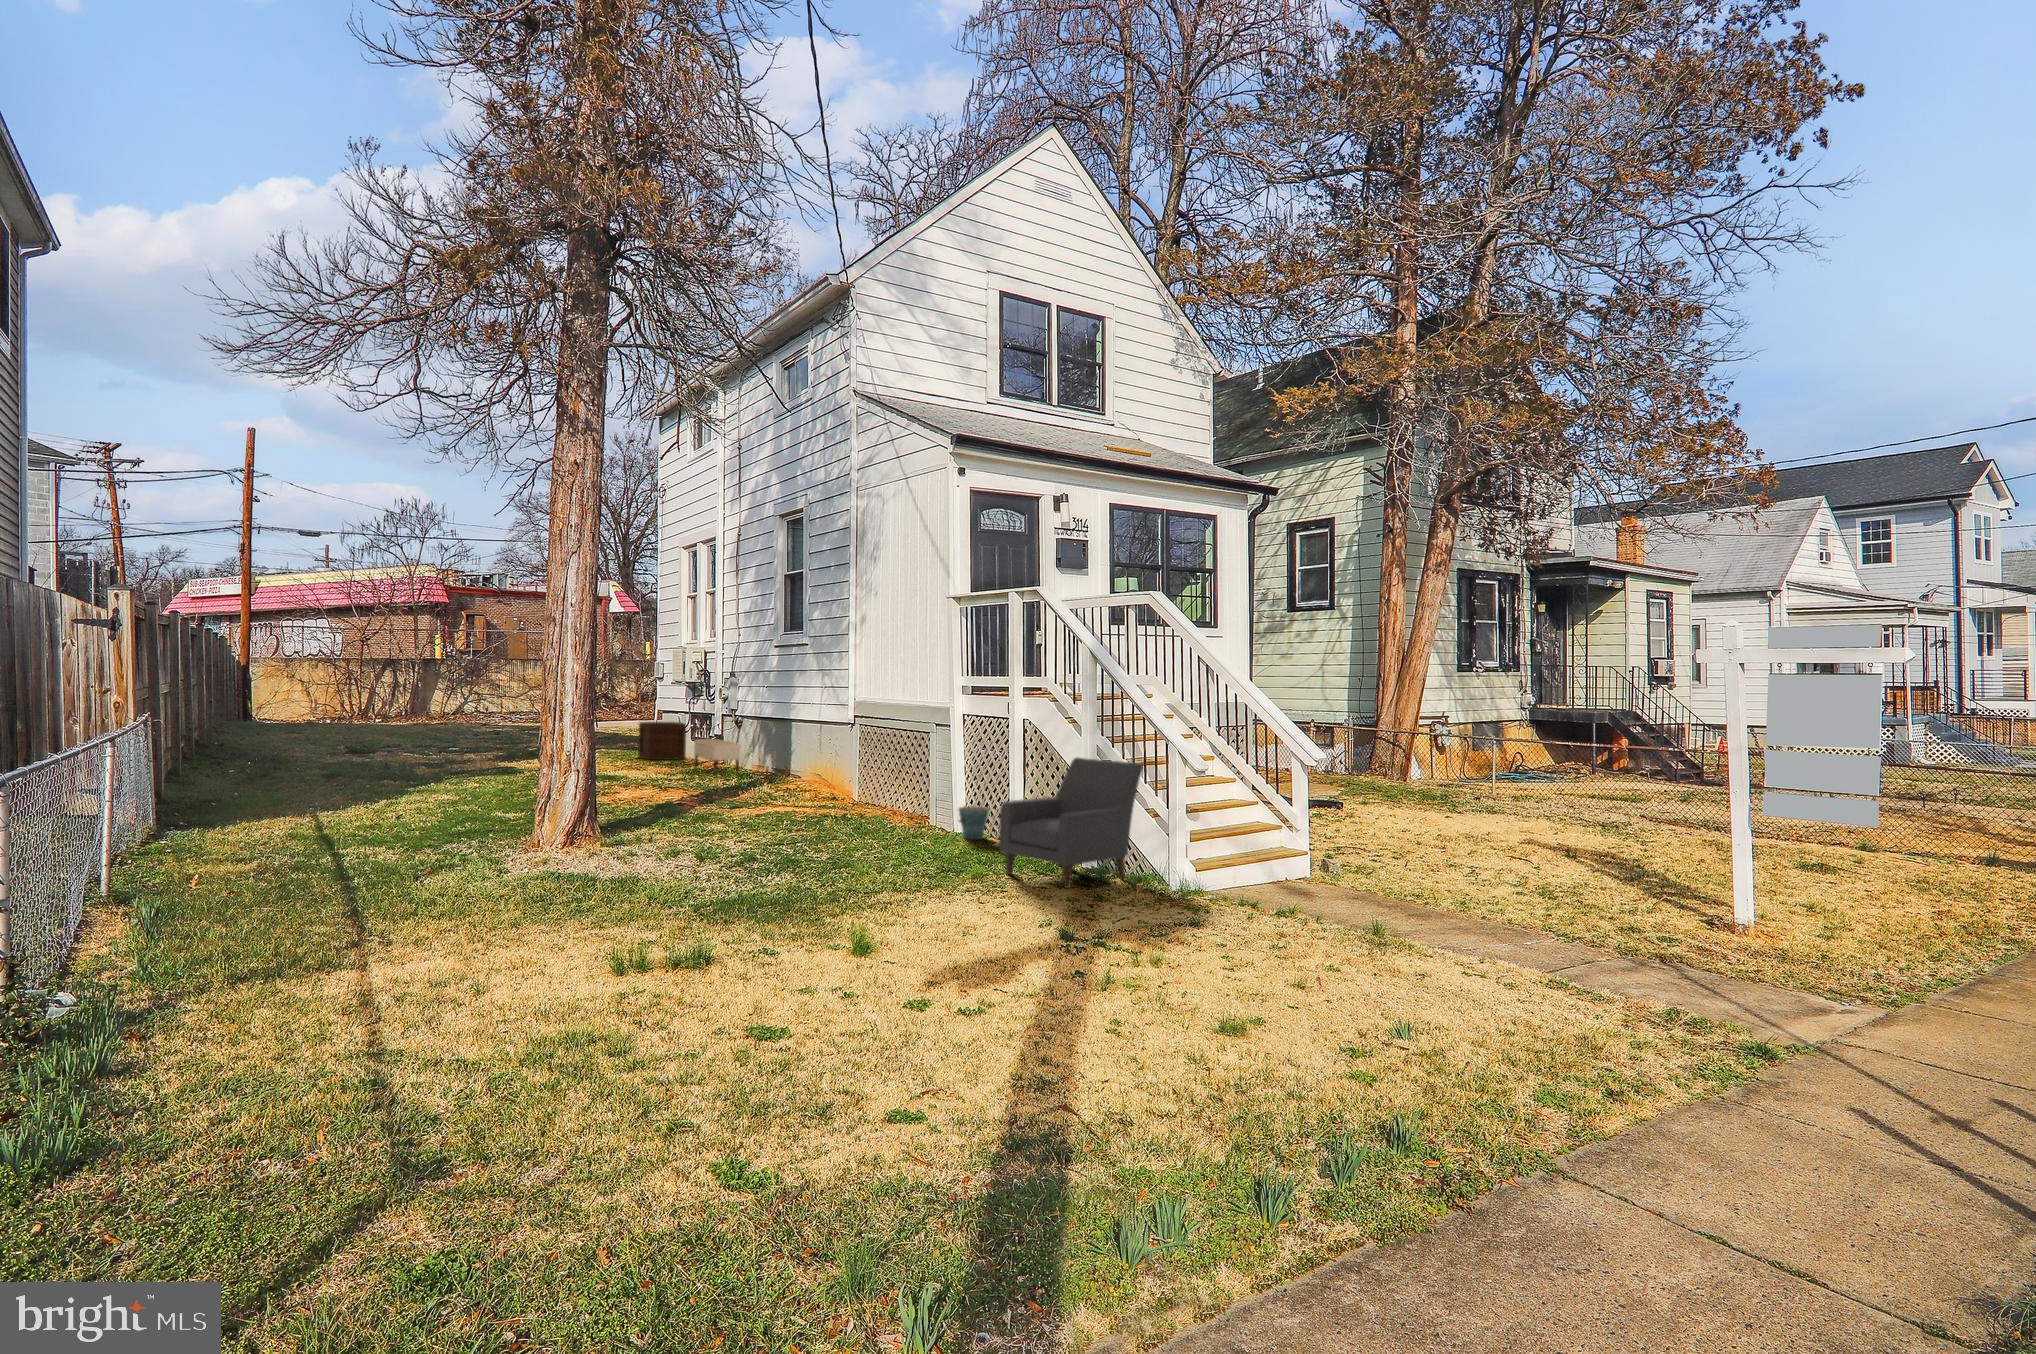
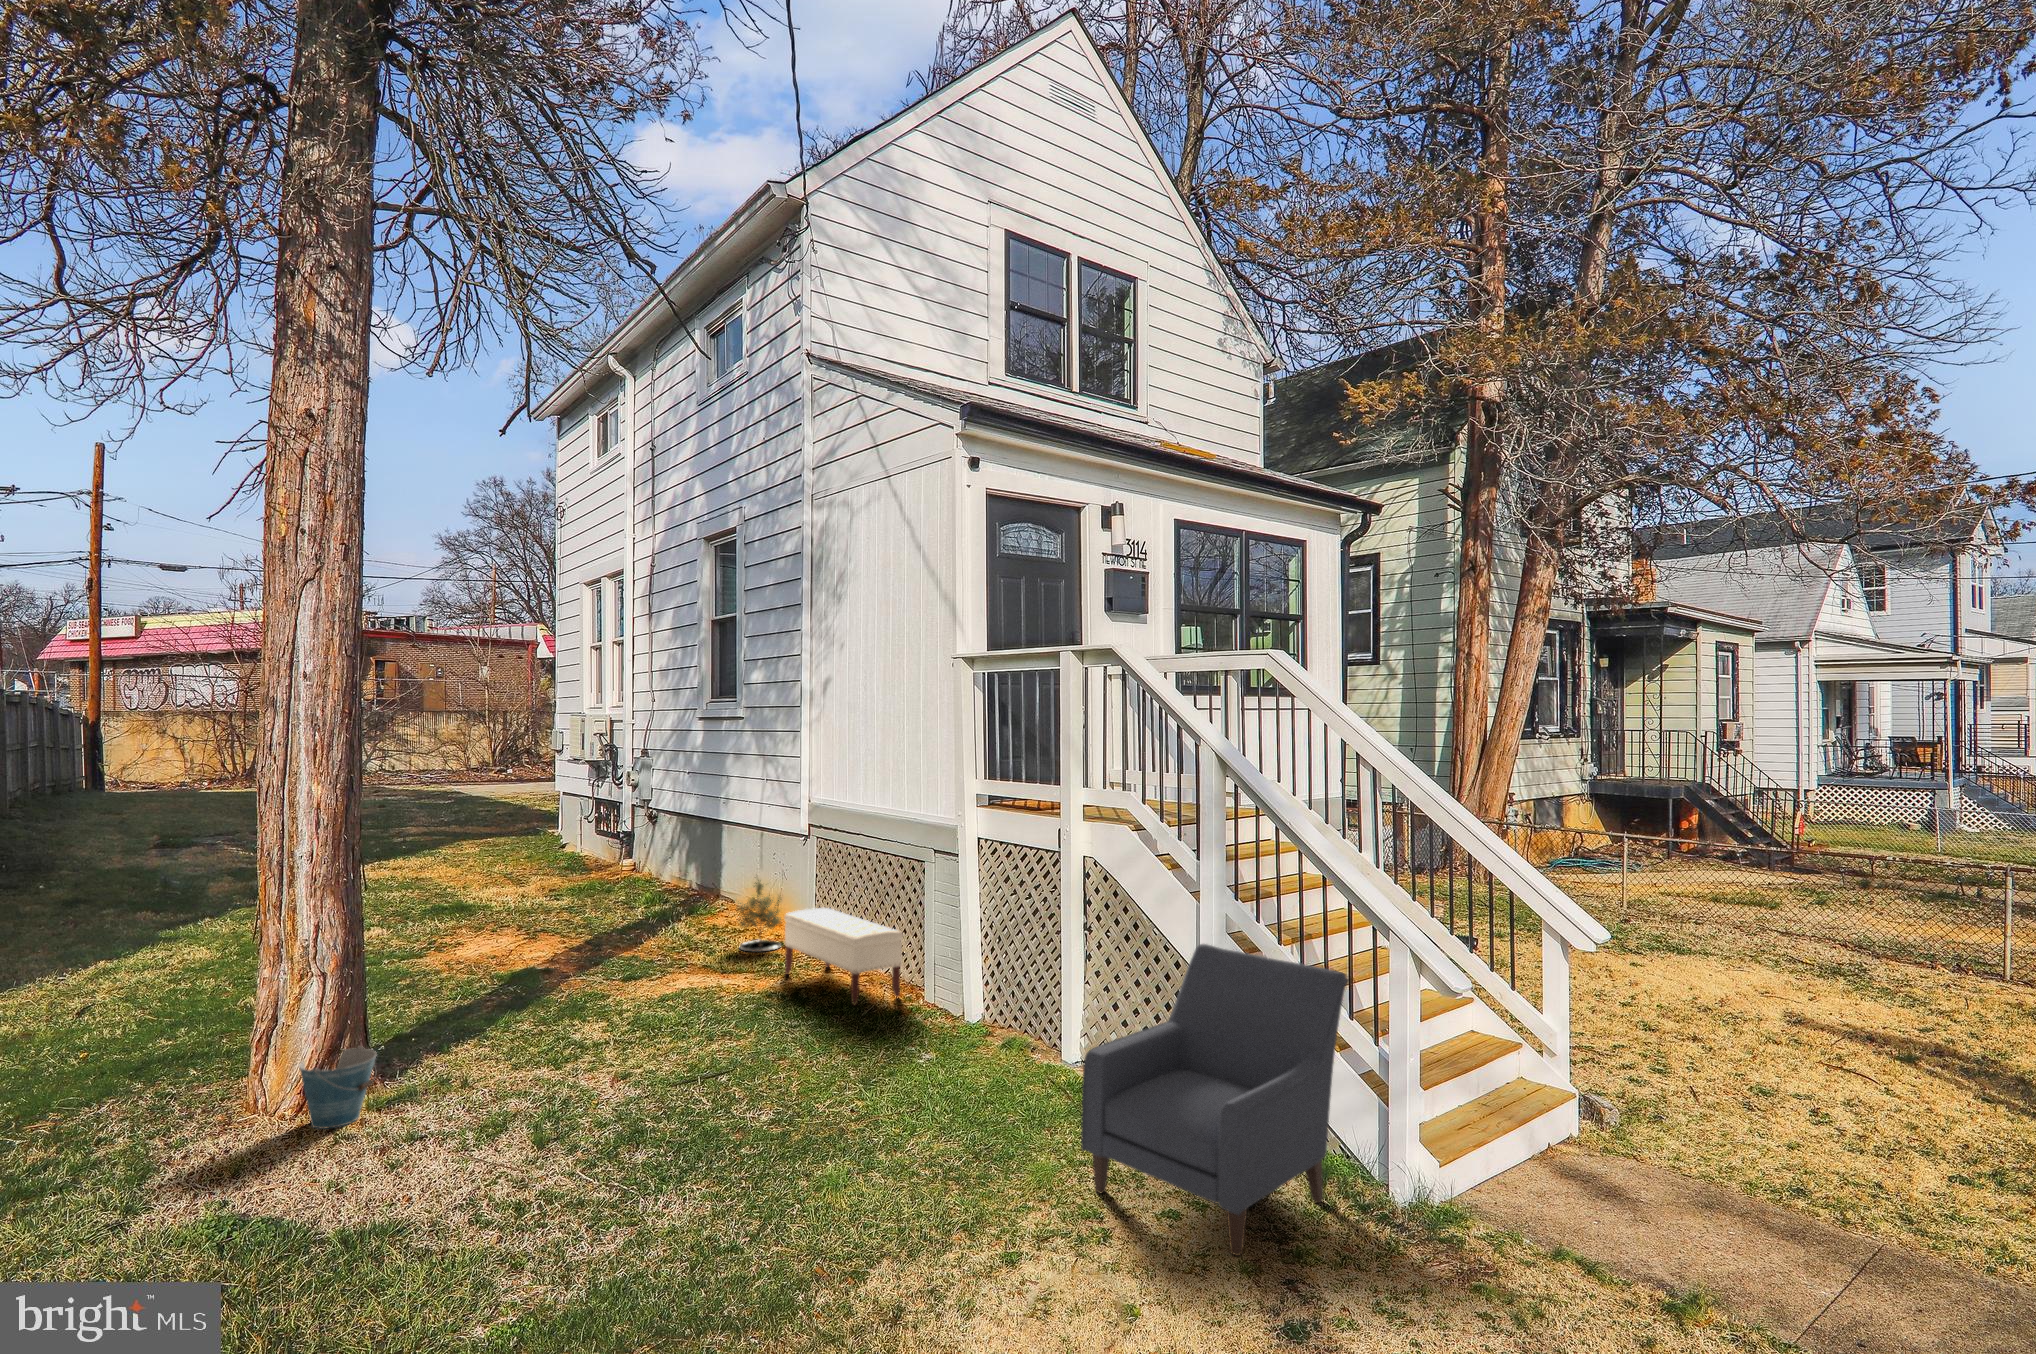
wooden crate: present [638,722,686,760] -> none [525,804,588,857]
bench: present [694,739,740,775] -> present [784,908,903,1005]
potted tree: none [805,752,841,803] -> present [734,880,782,952]
bucket: present [958,806,989,839] -> present [299,1046,376,1129]

